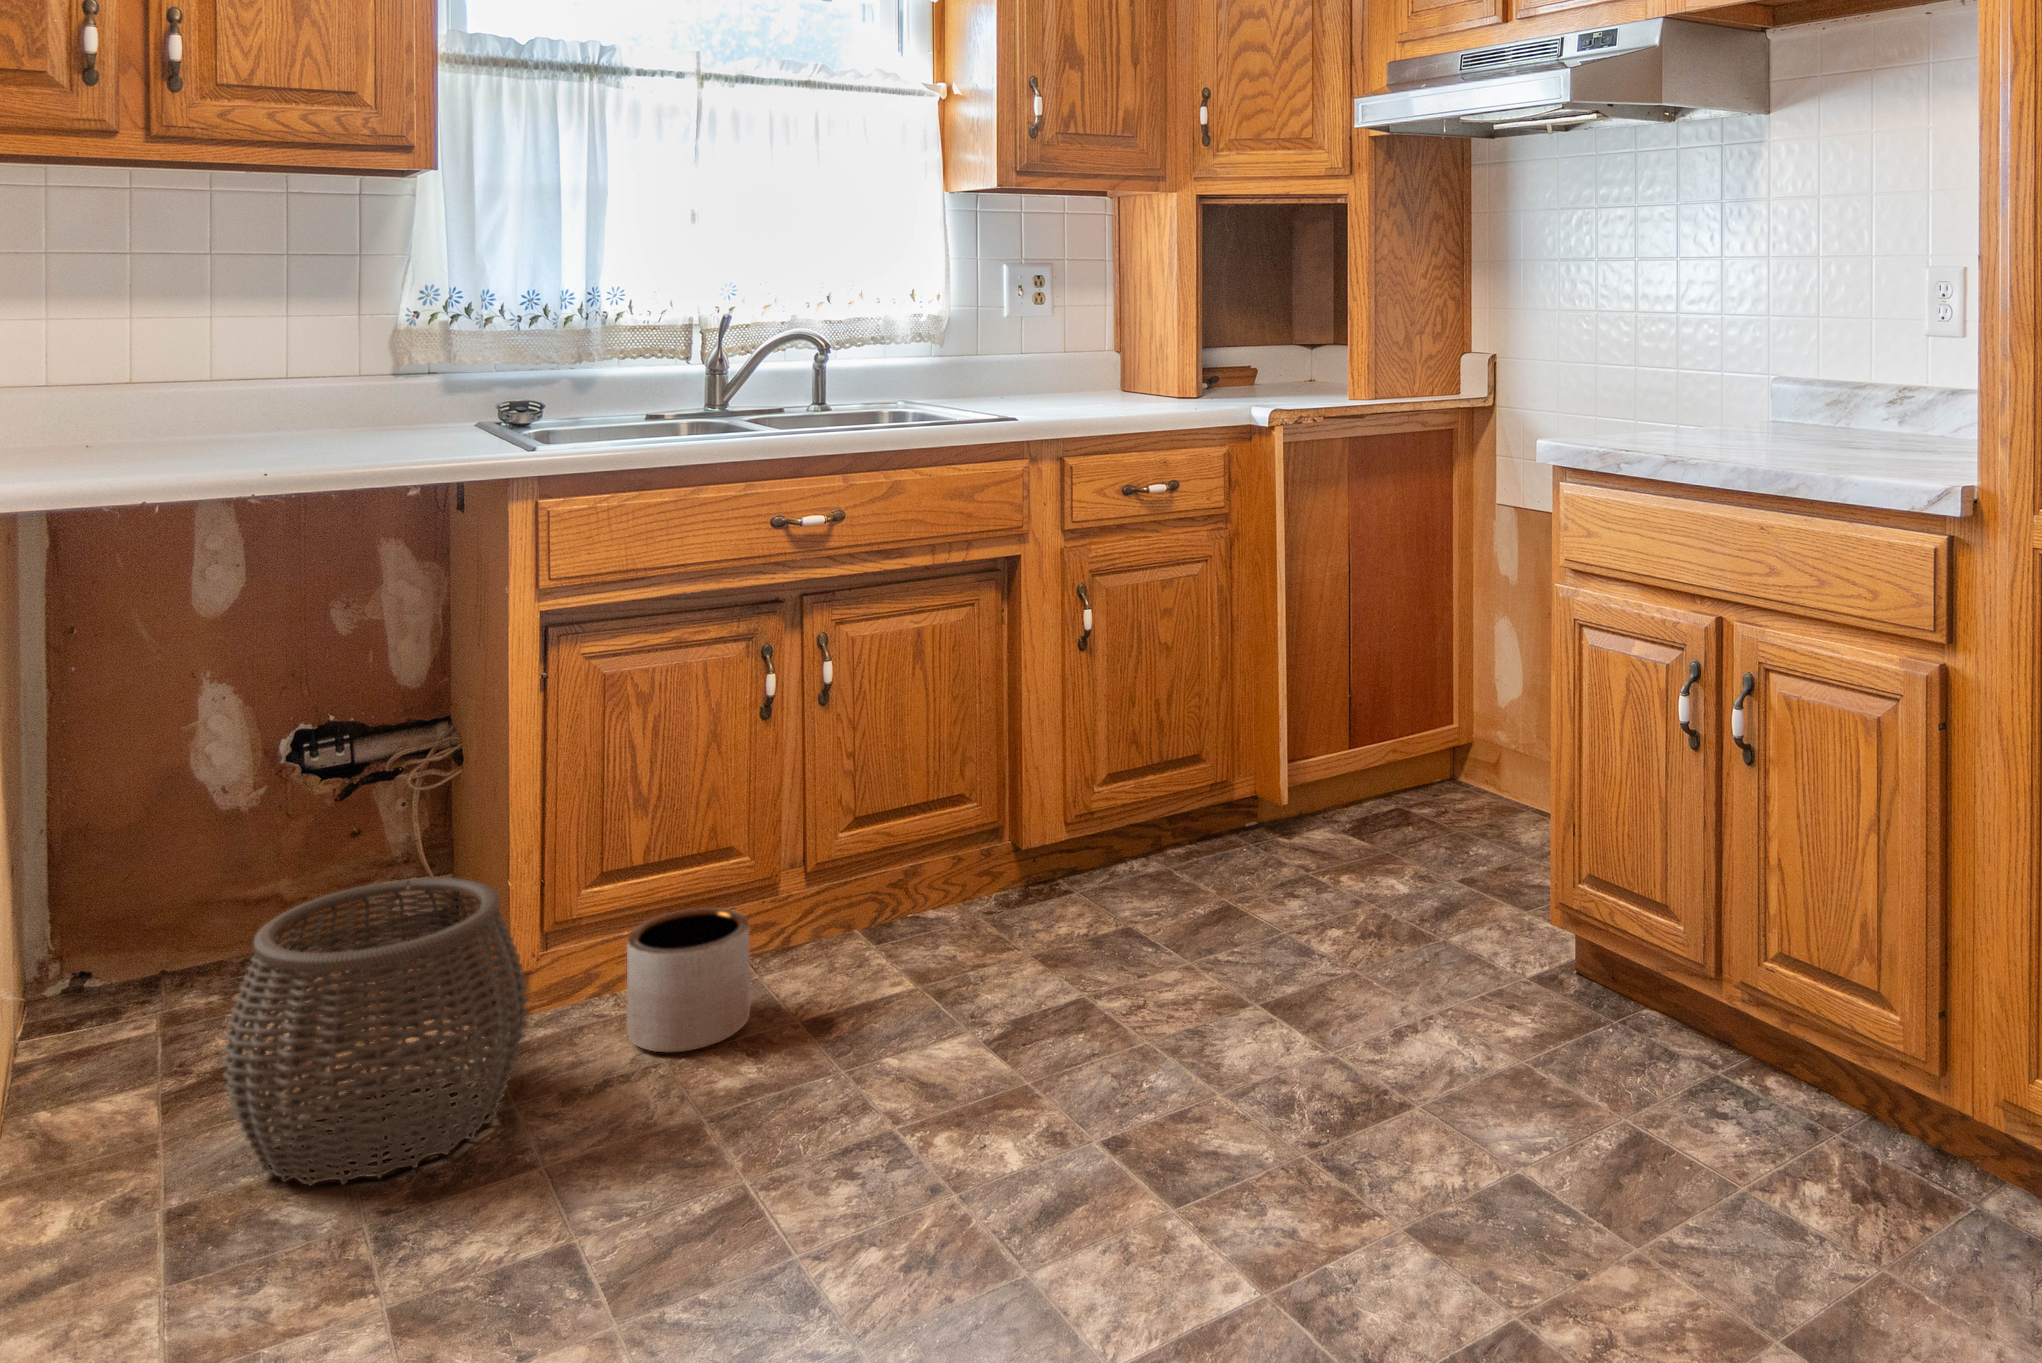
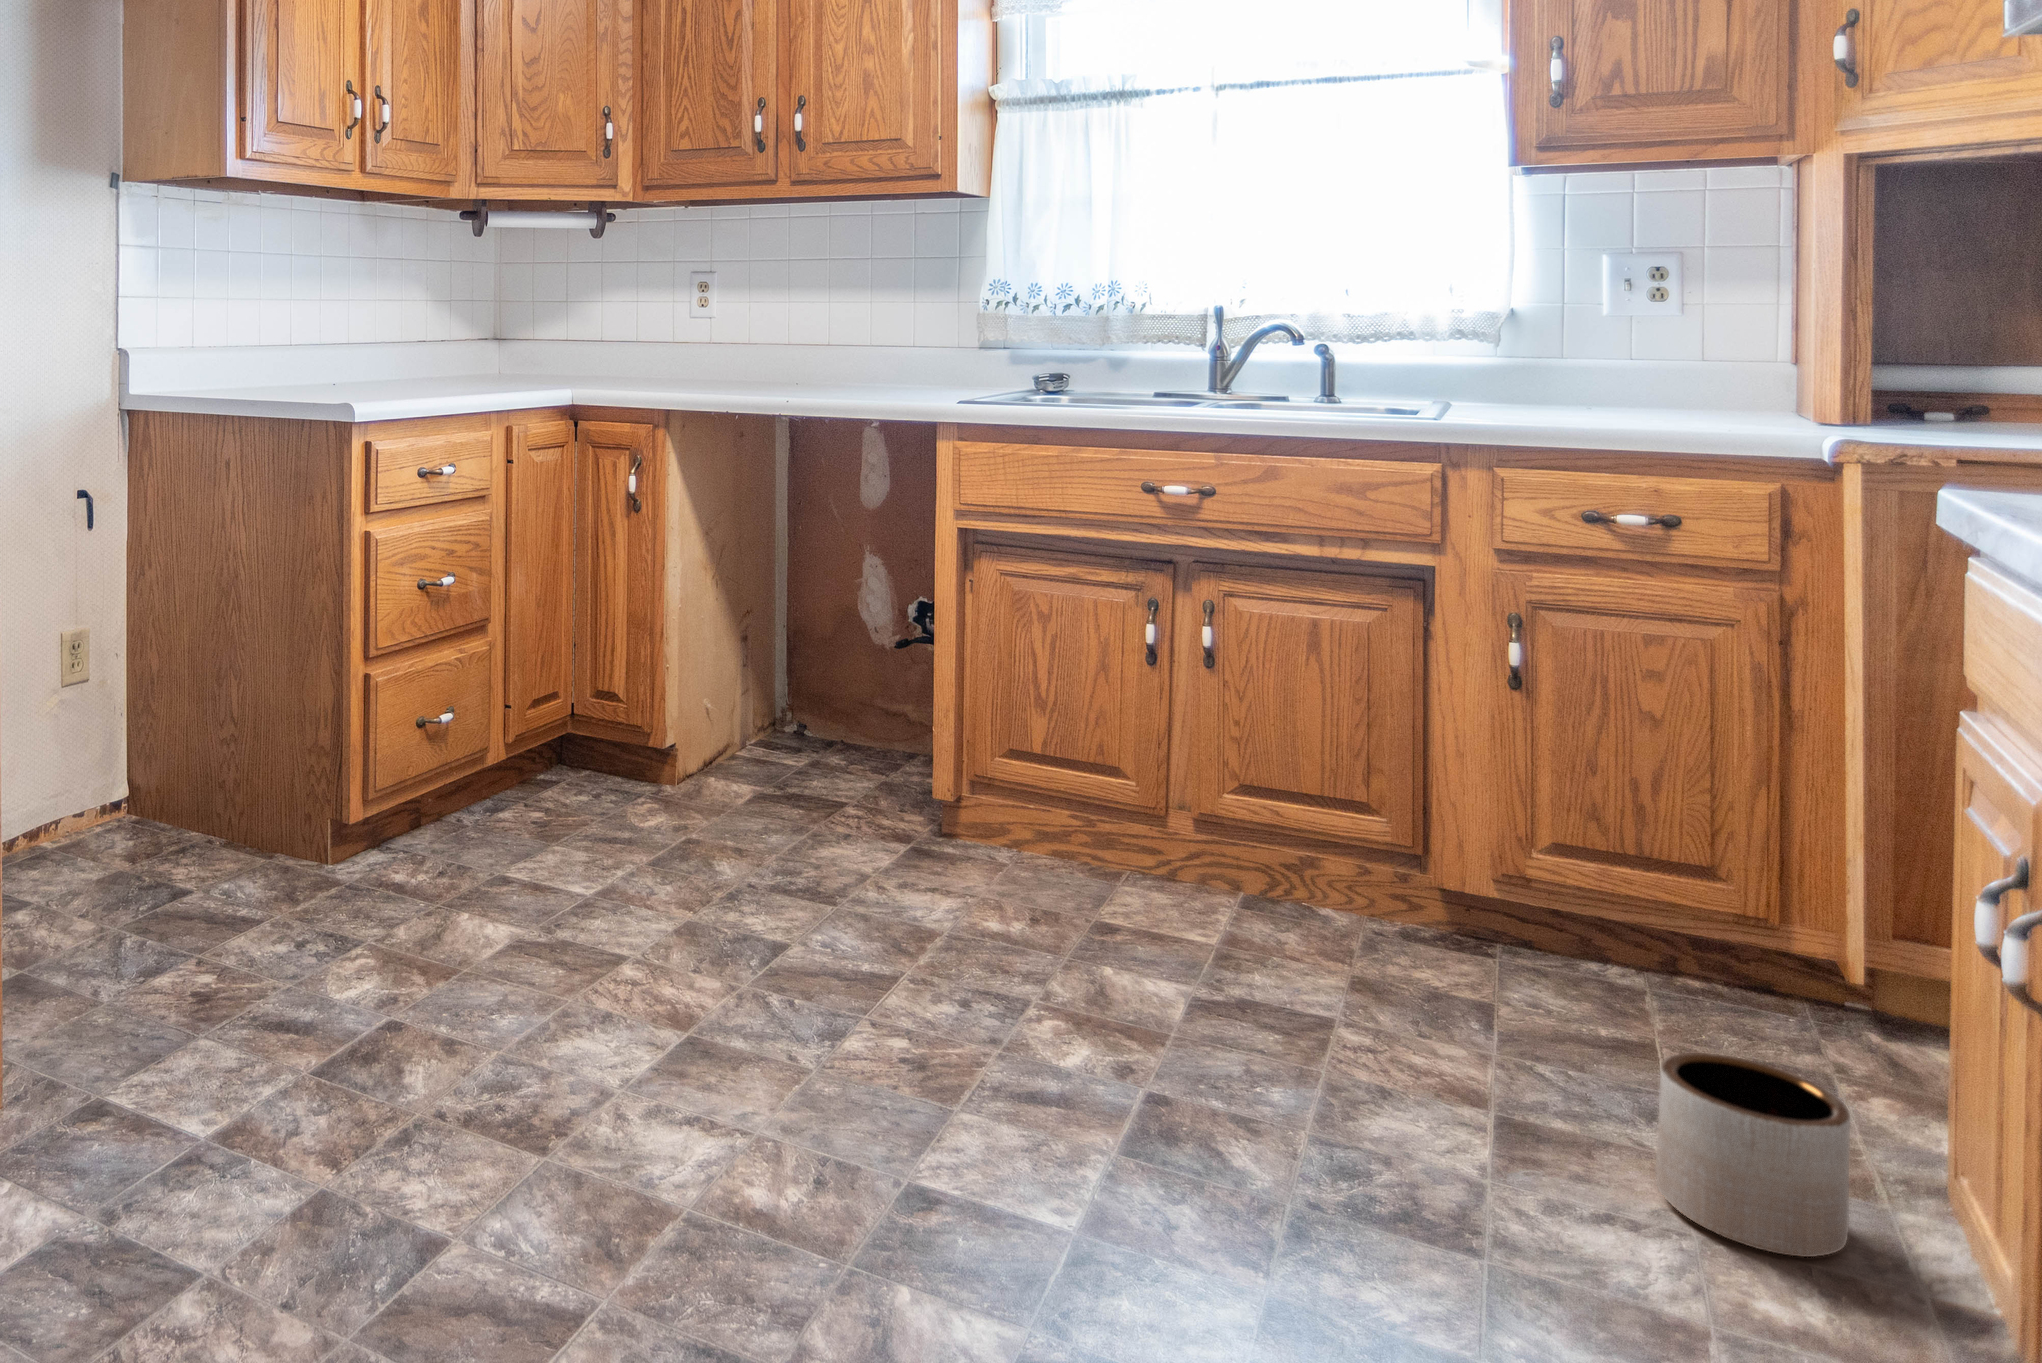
woven basket: present [222,878,528,1186] -> none [1203,867,1513,1188]

